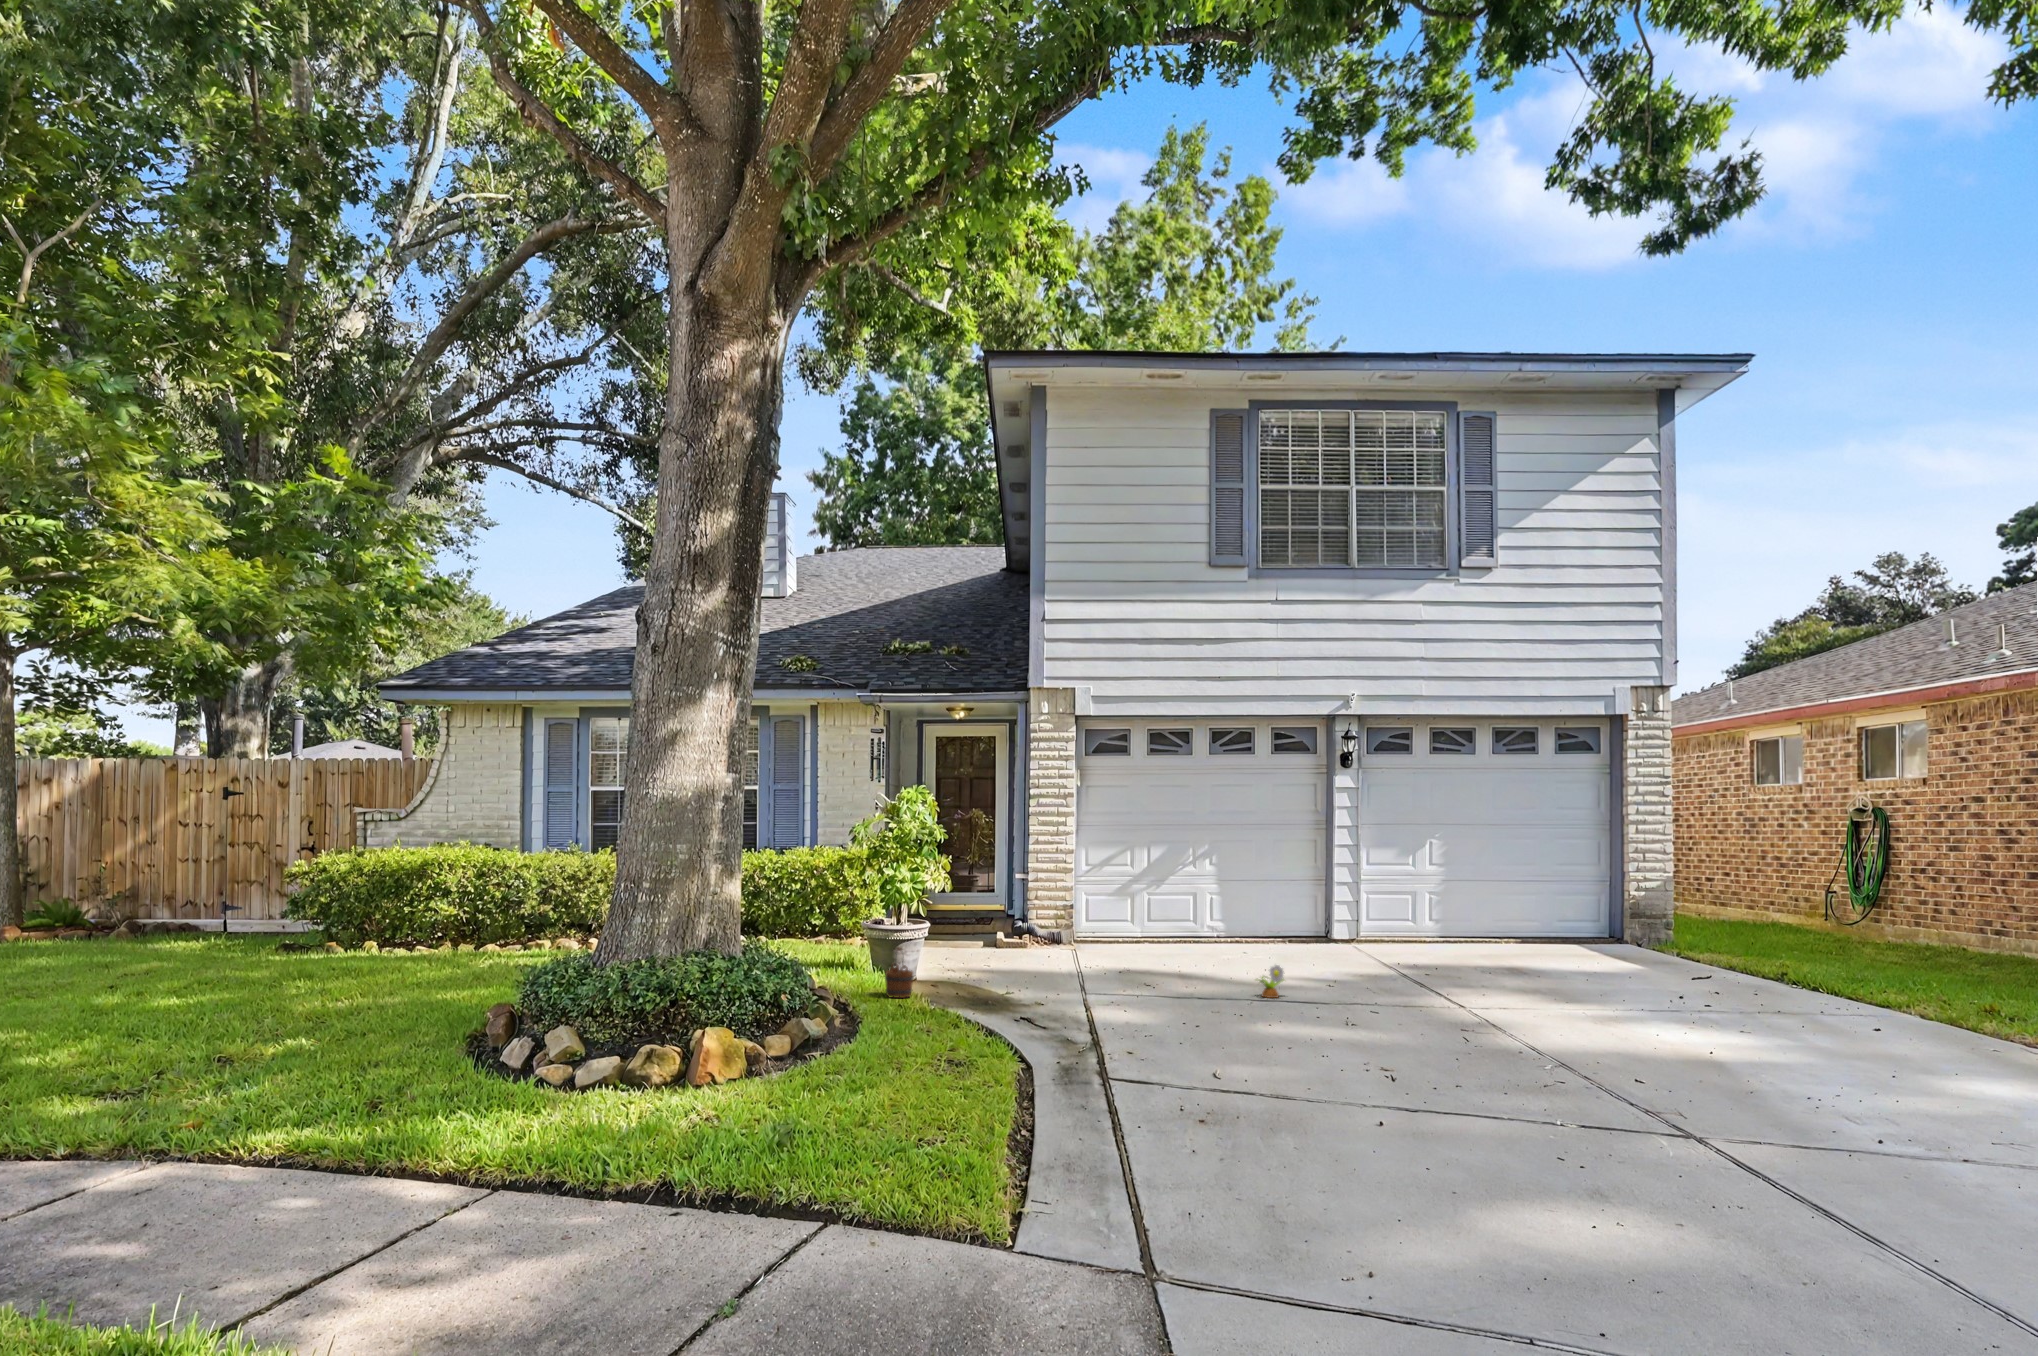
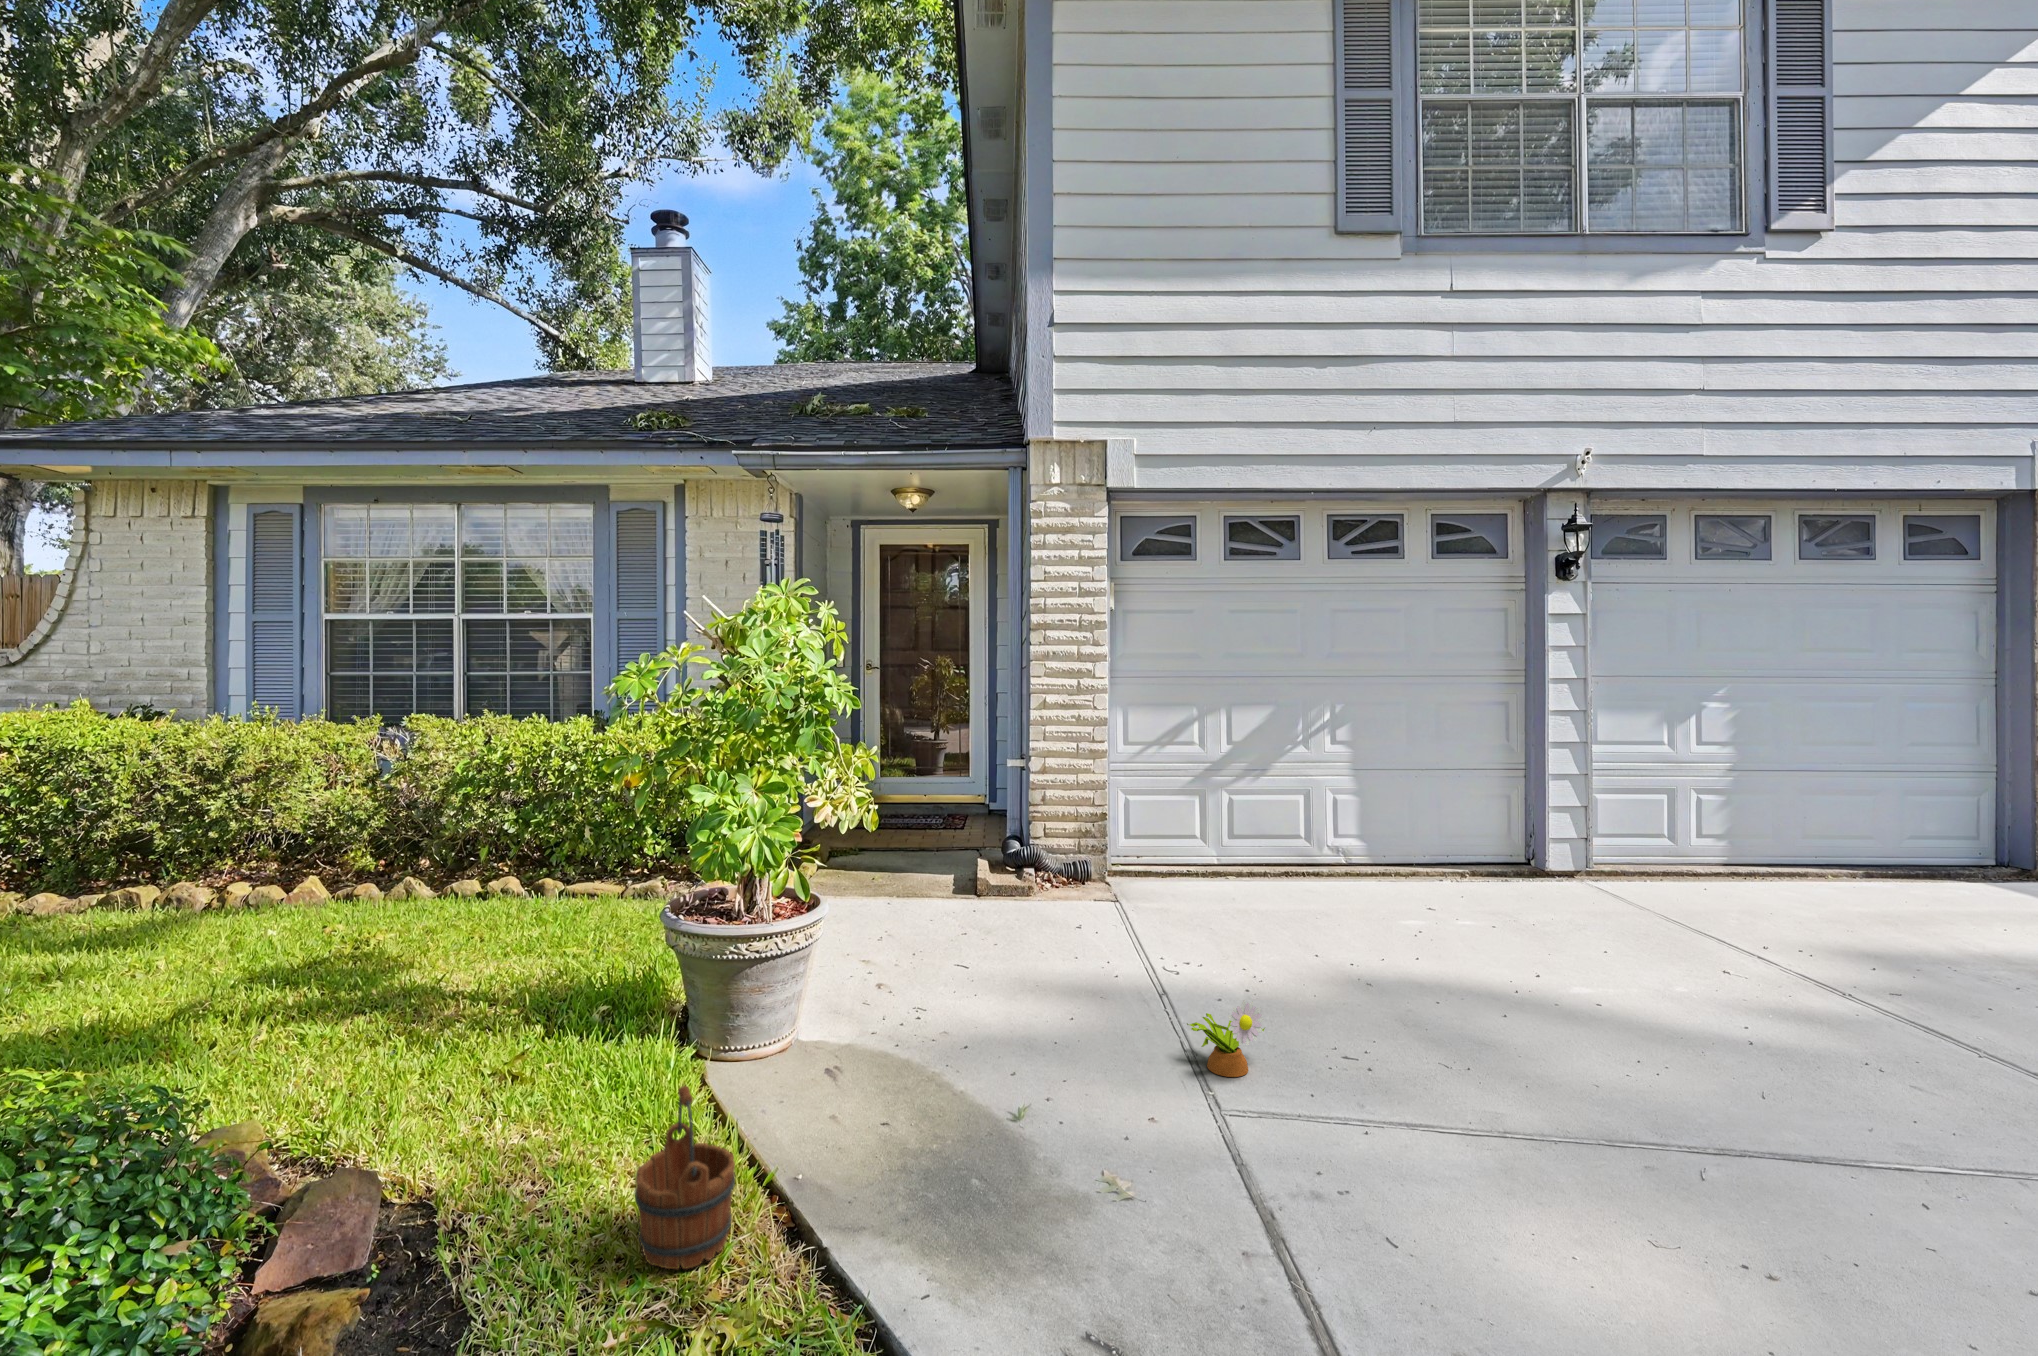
decorative plant: present [1259,965,1284,998] -> present [1187,1000,1265,1077]

